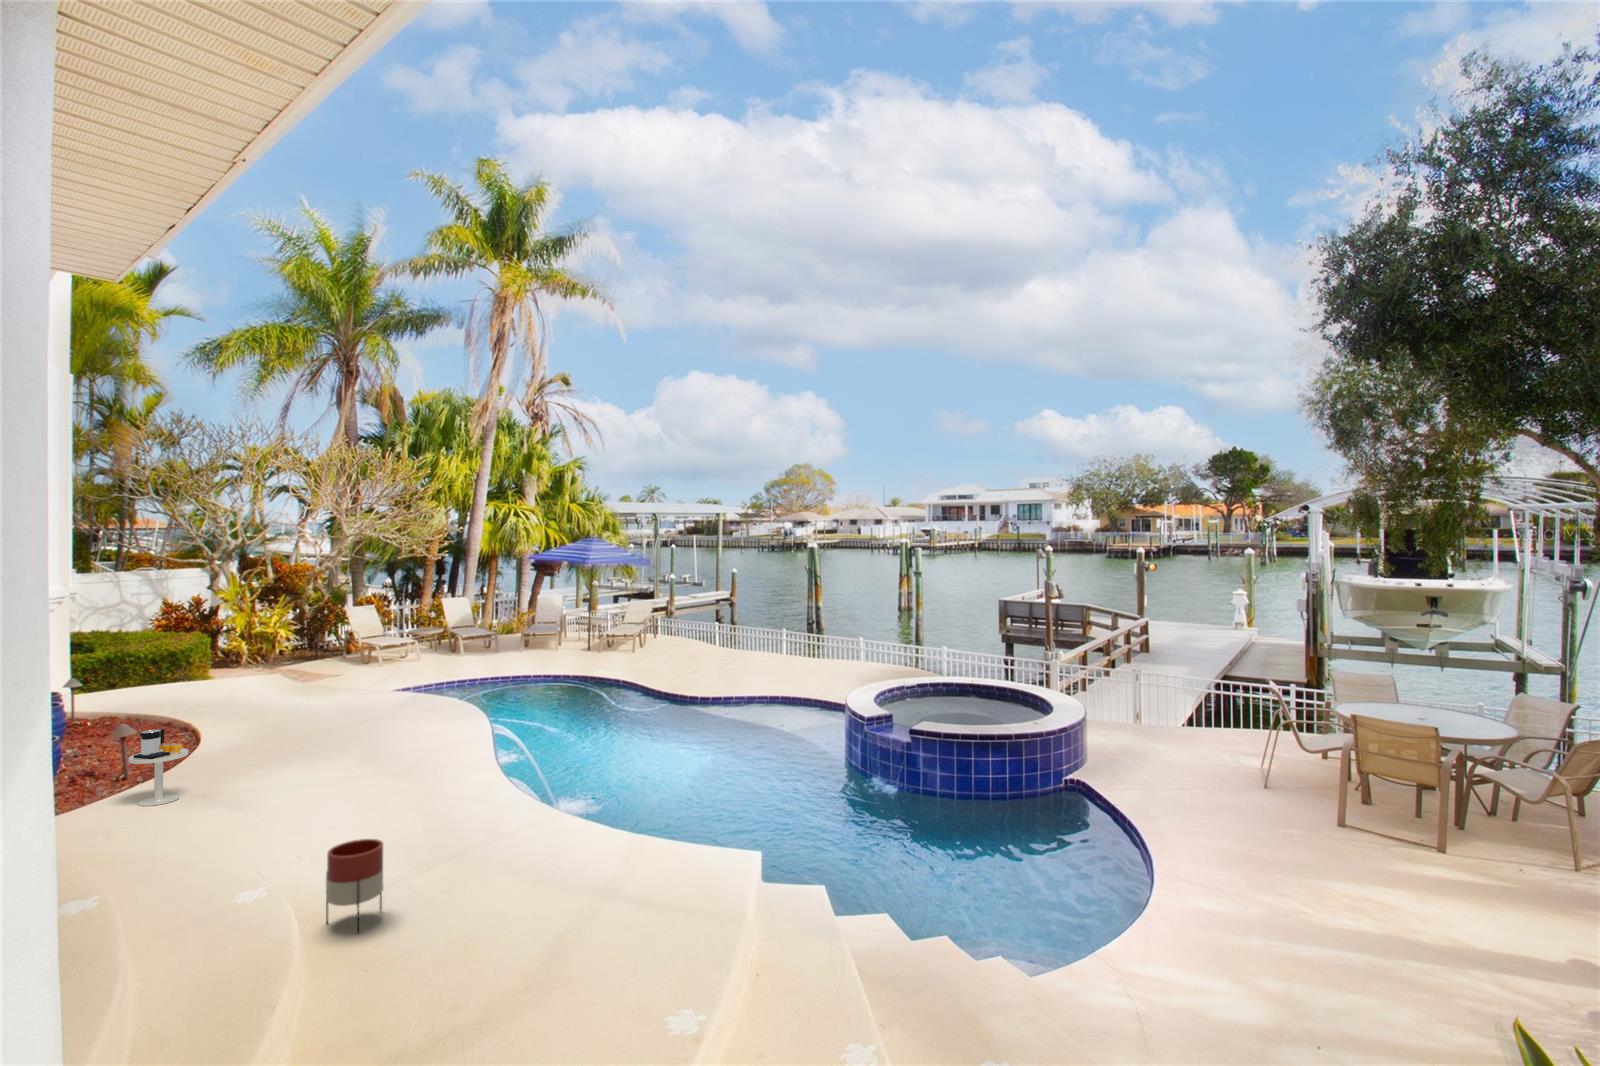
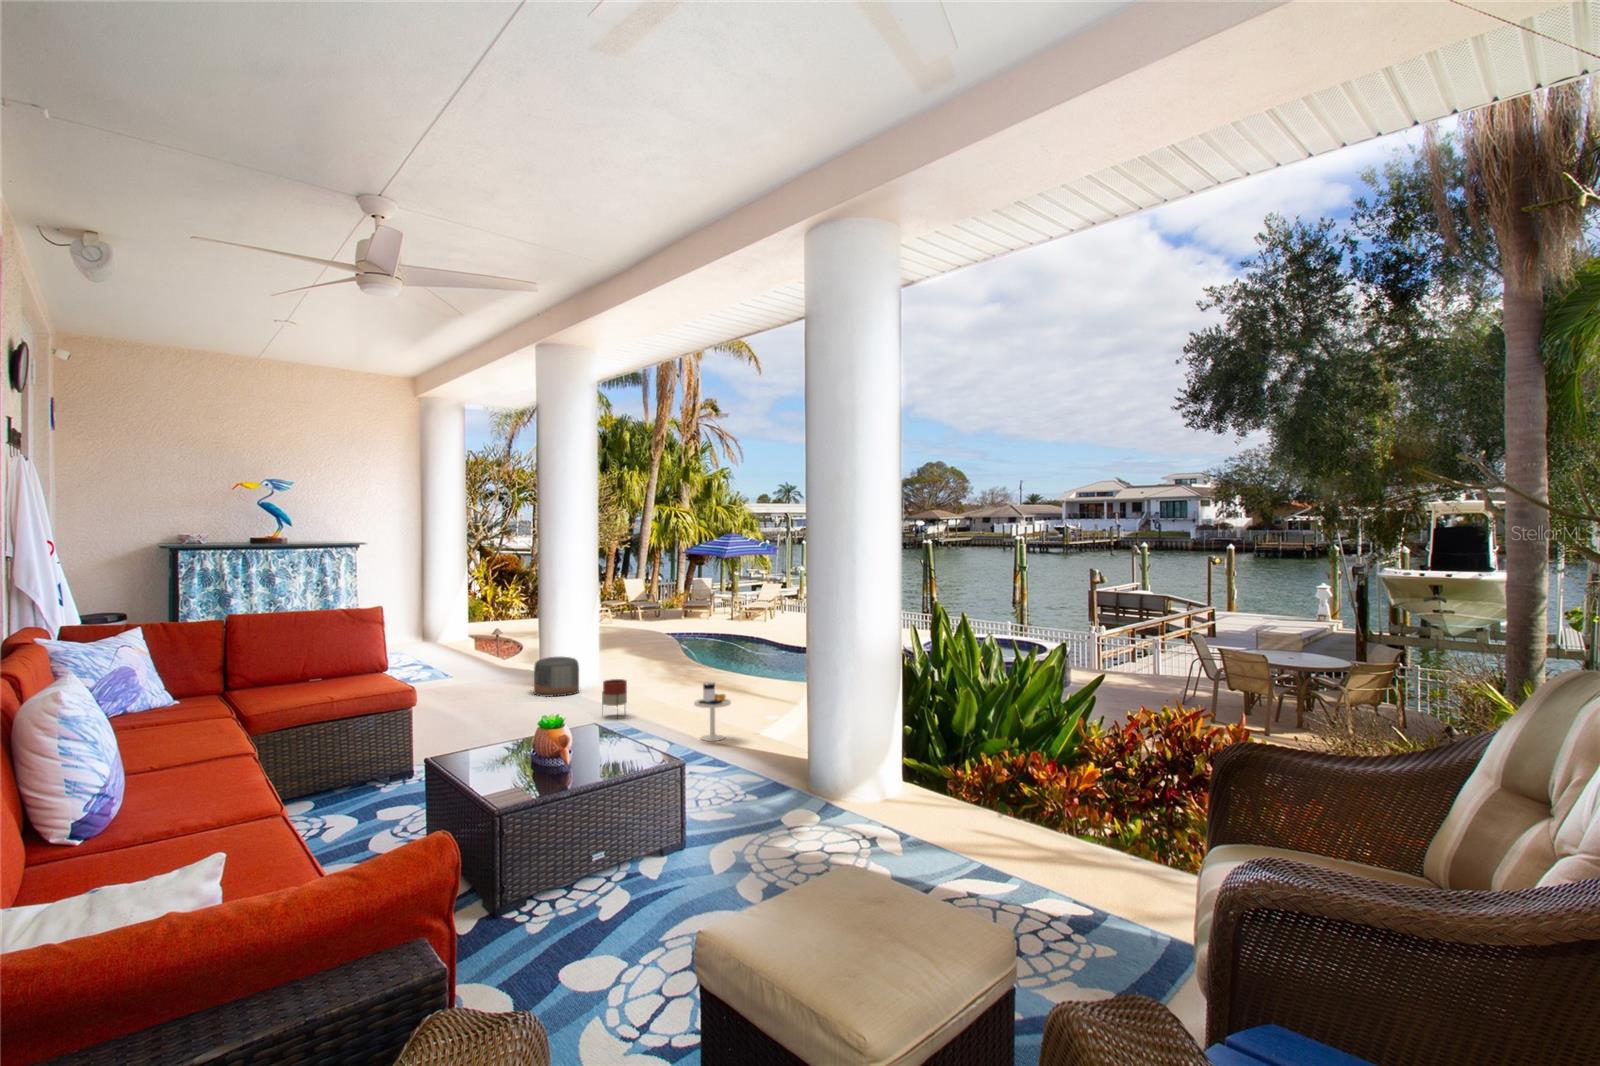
side table: present [129,729,188,806] -> present [694,682,731,741]
pouf: none [207,768,307,856] -> present [534,657,579,697]

